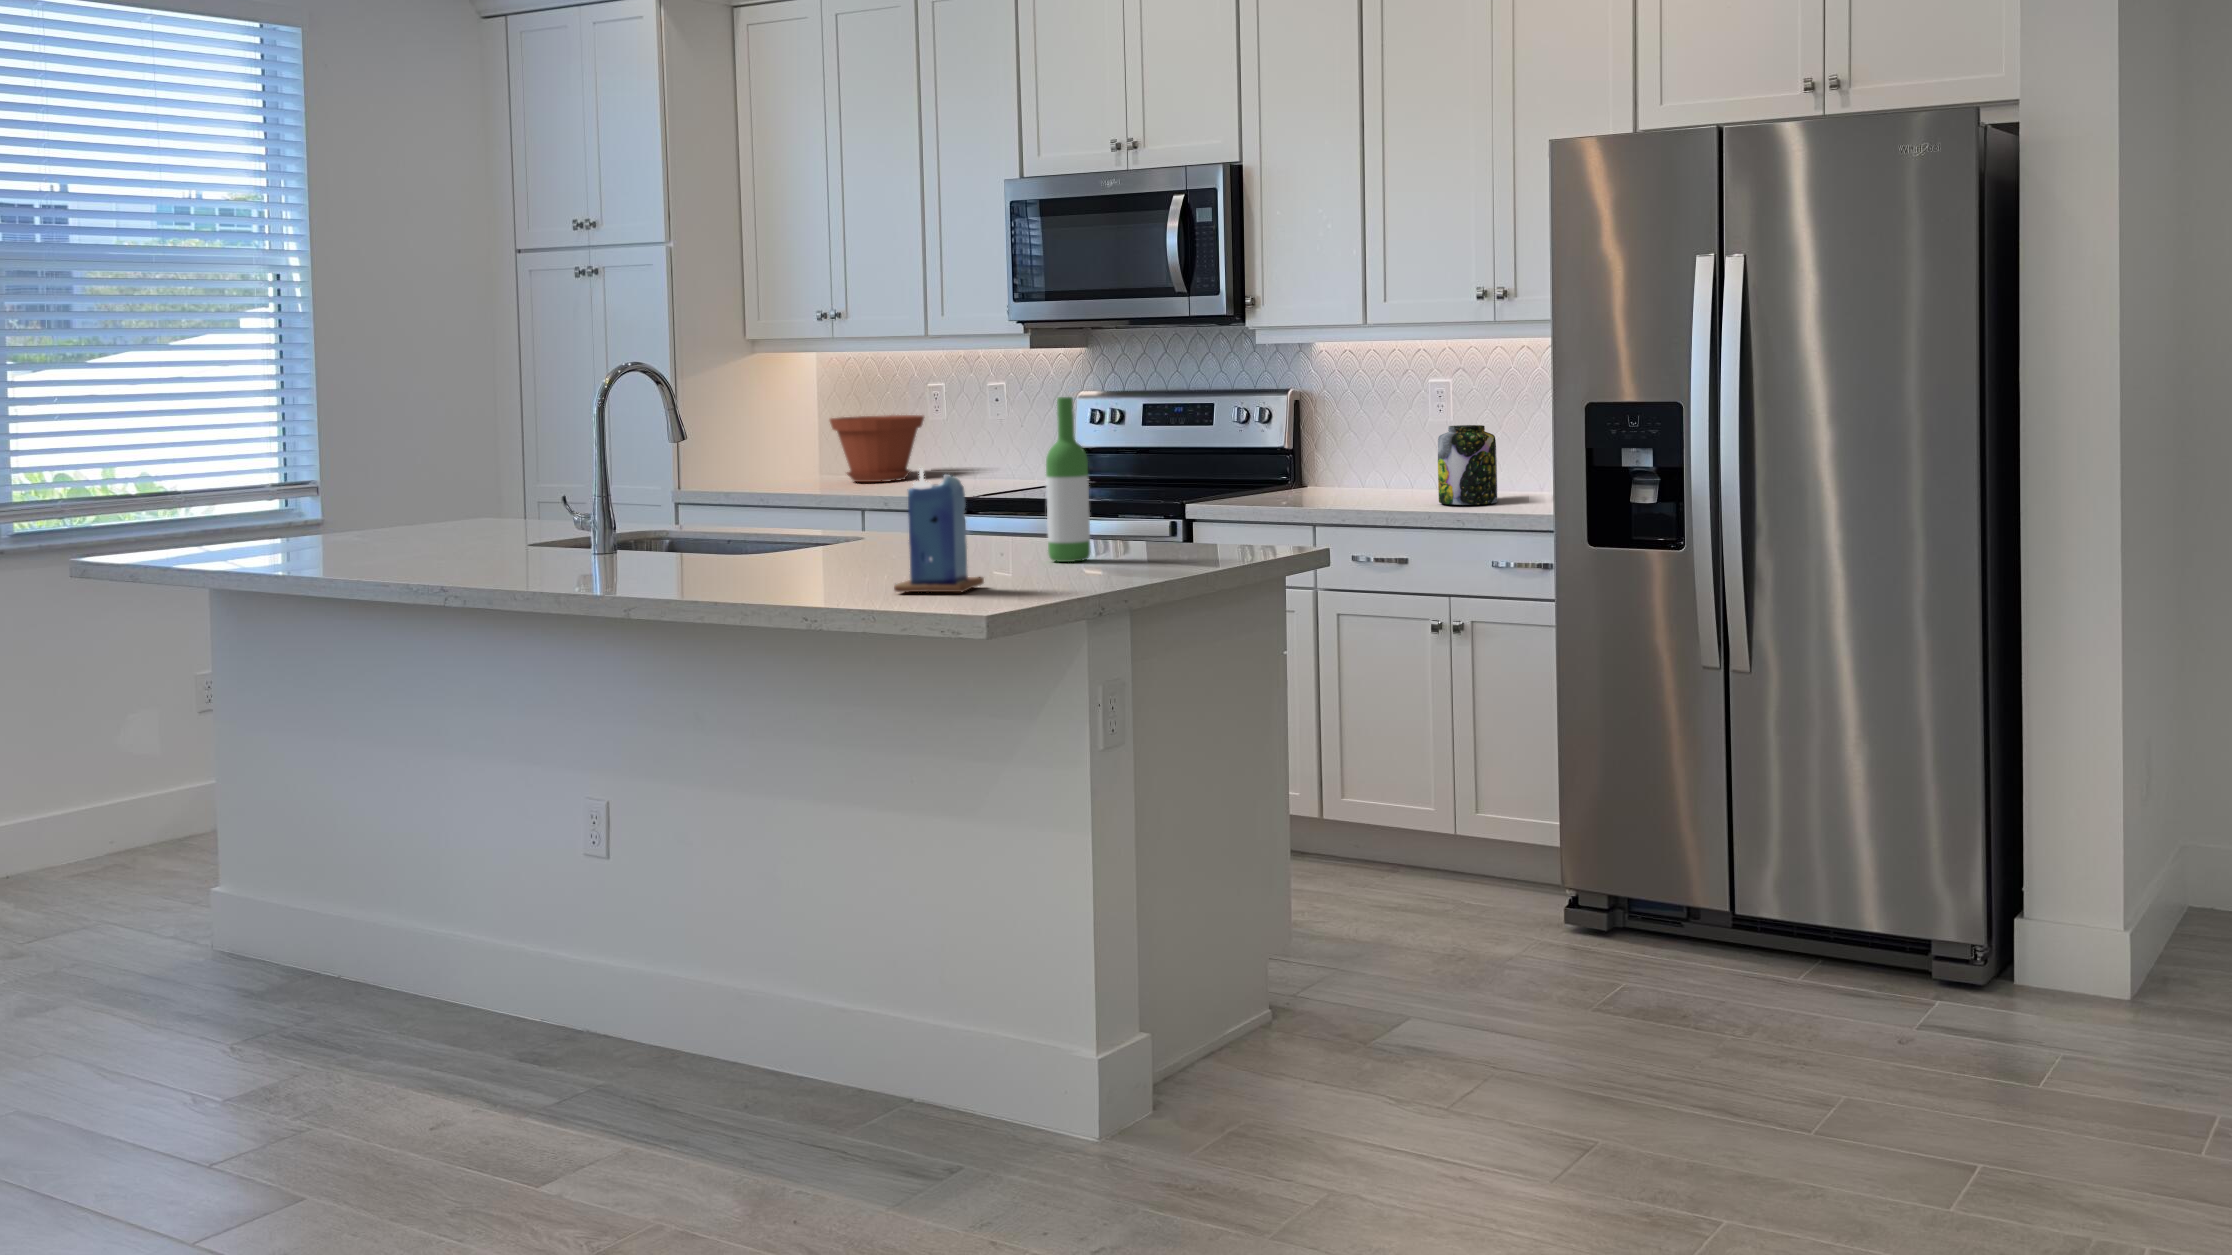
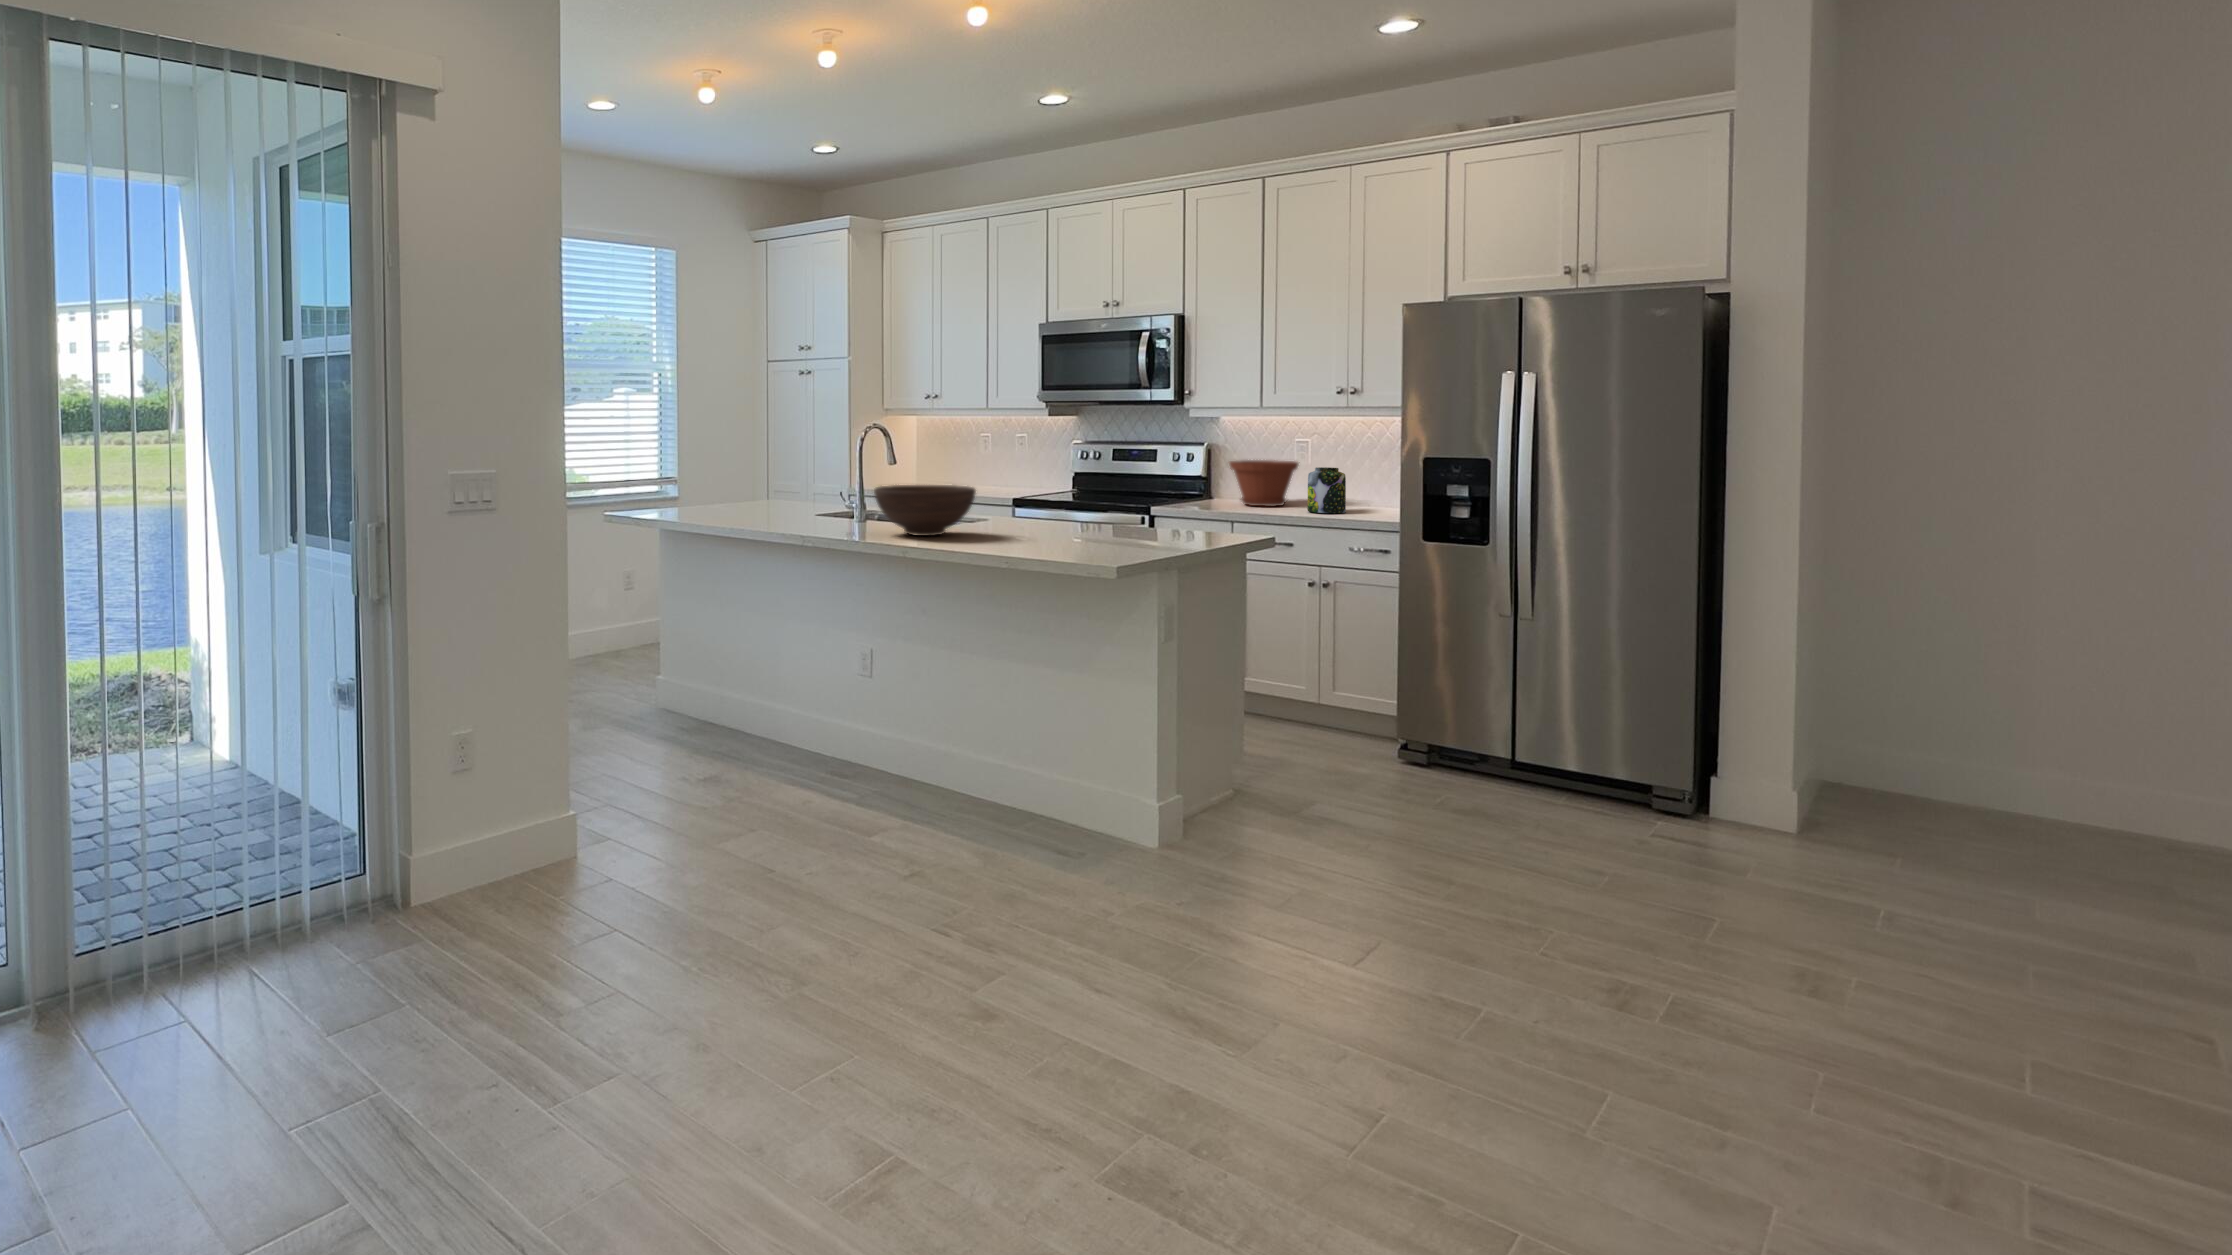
wine bottle: present [1046,397,1090,562] -> none [1119,448,1143,536]
plant pot: present [830,415,924,482] -> present [1229,460,1298,506]
candle: present [894,468,984,592] -> none [1059,484,1103,550]
fruit bowl: none [567,477,772,578] -> present [874,485,976,536]

